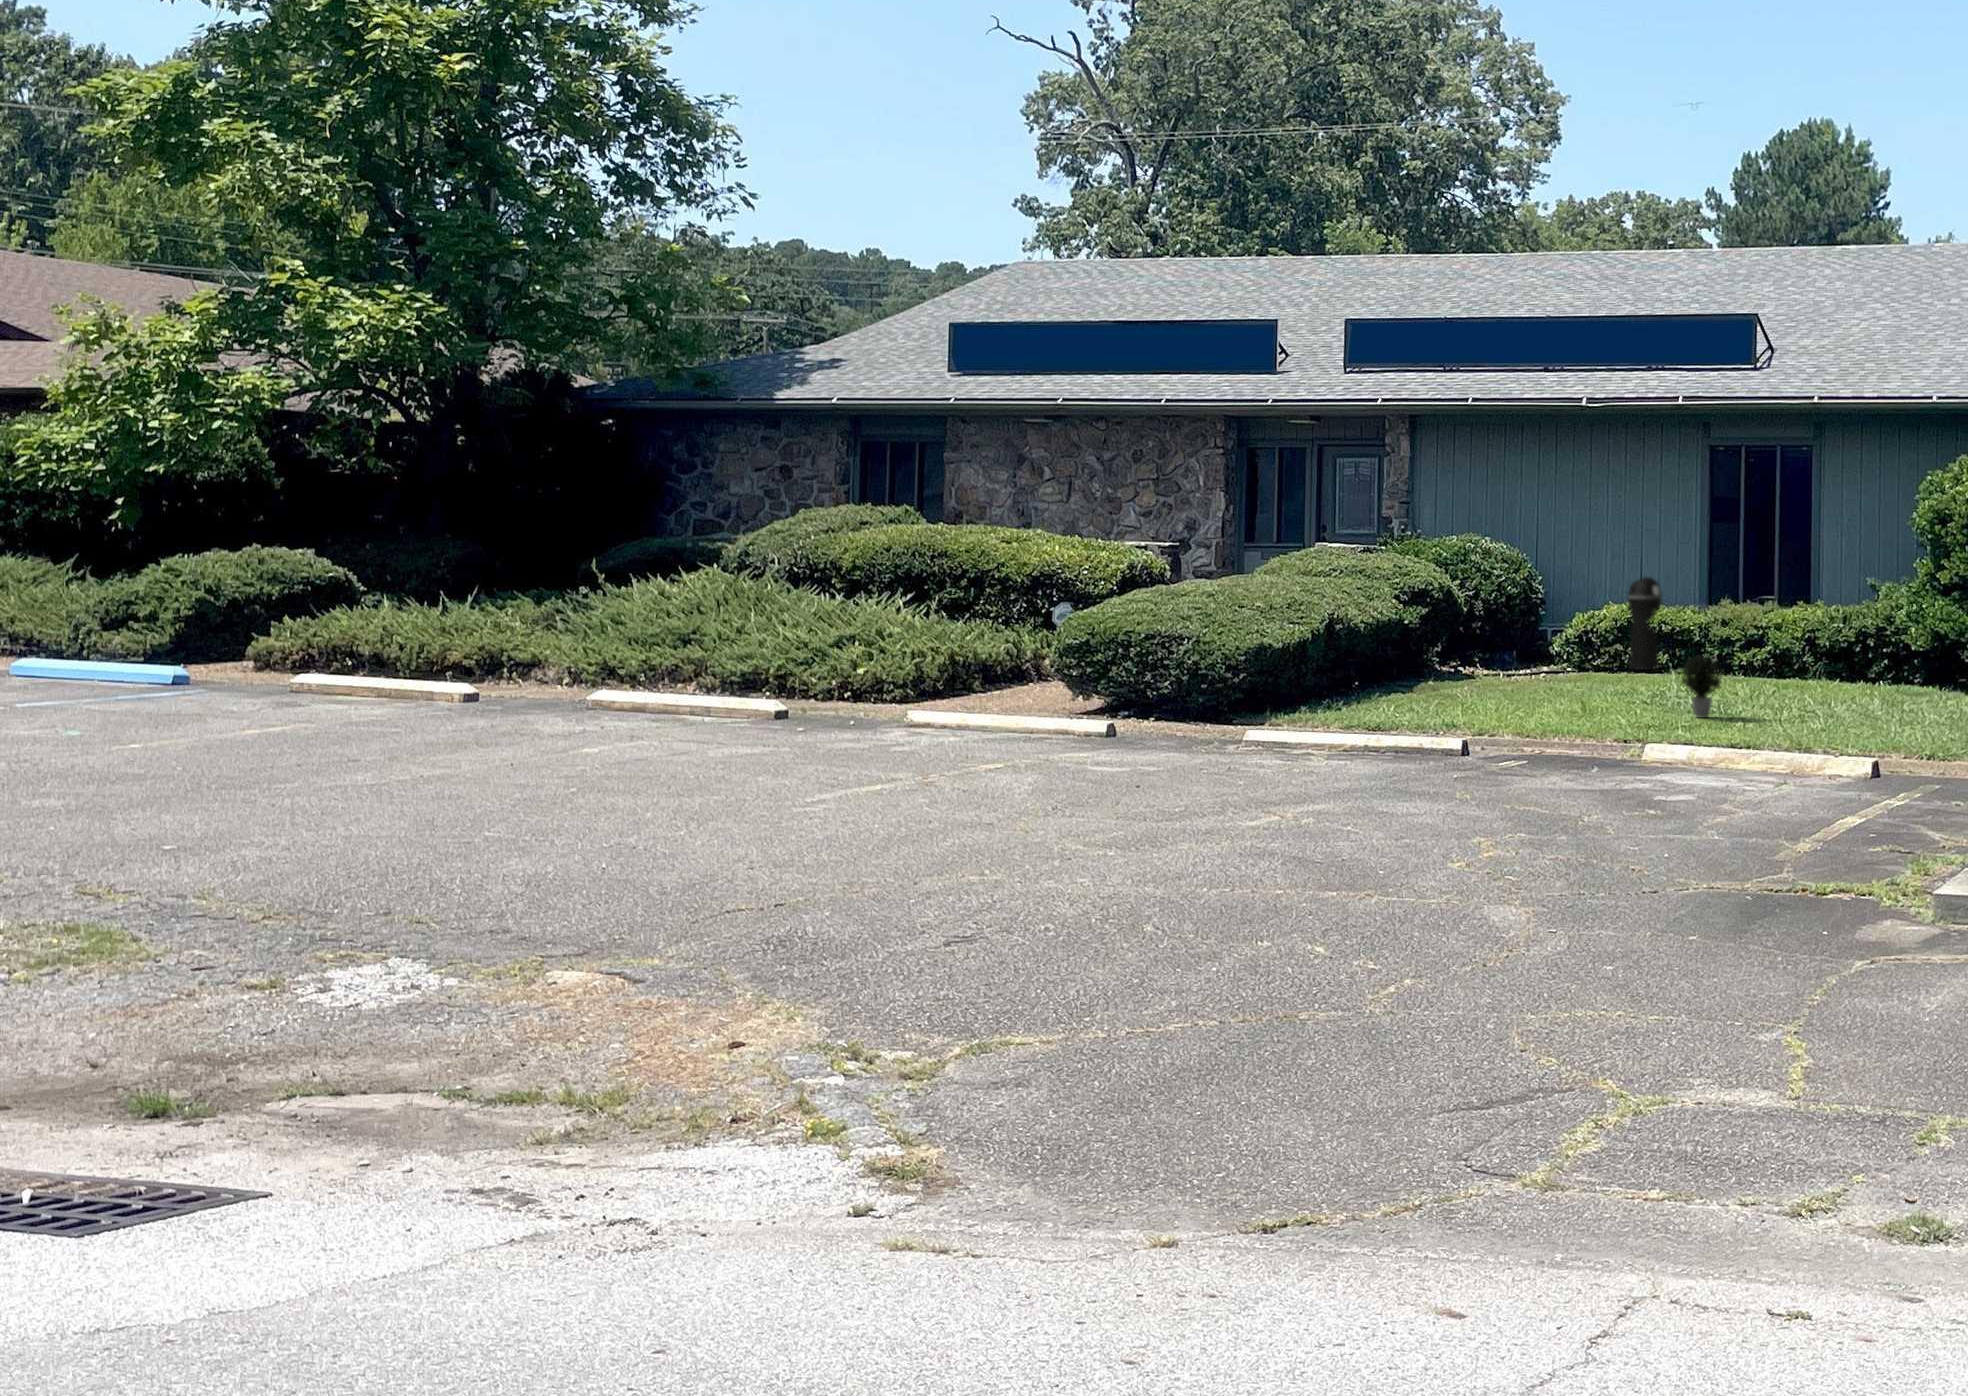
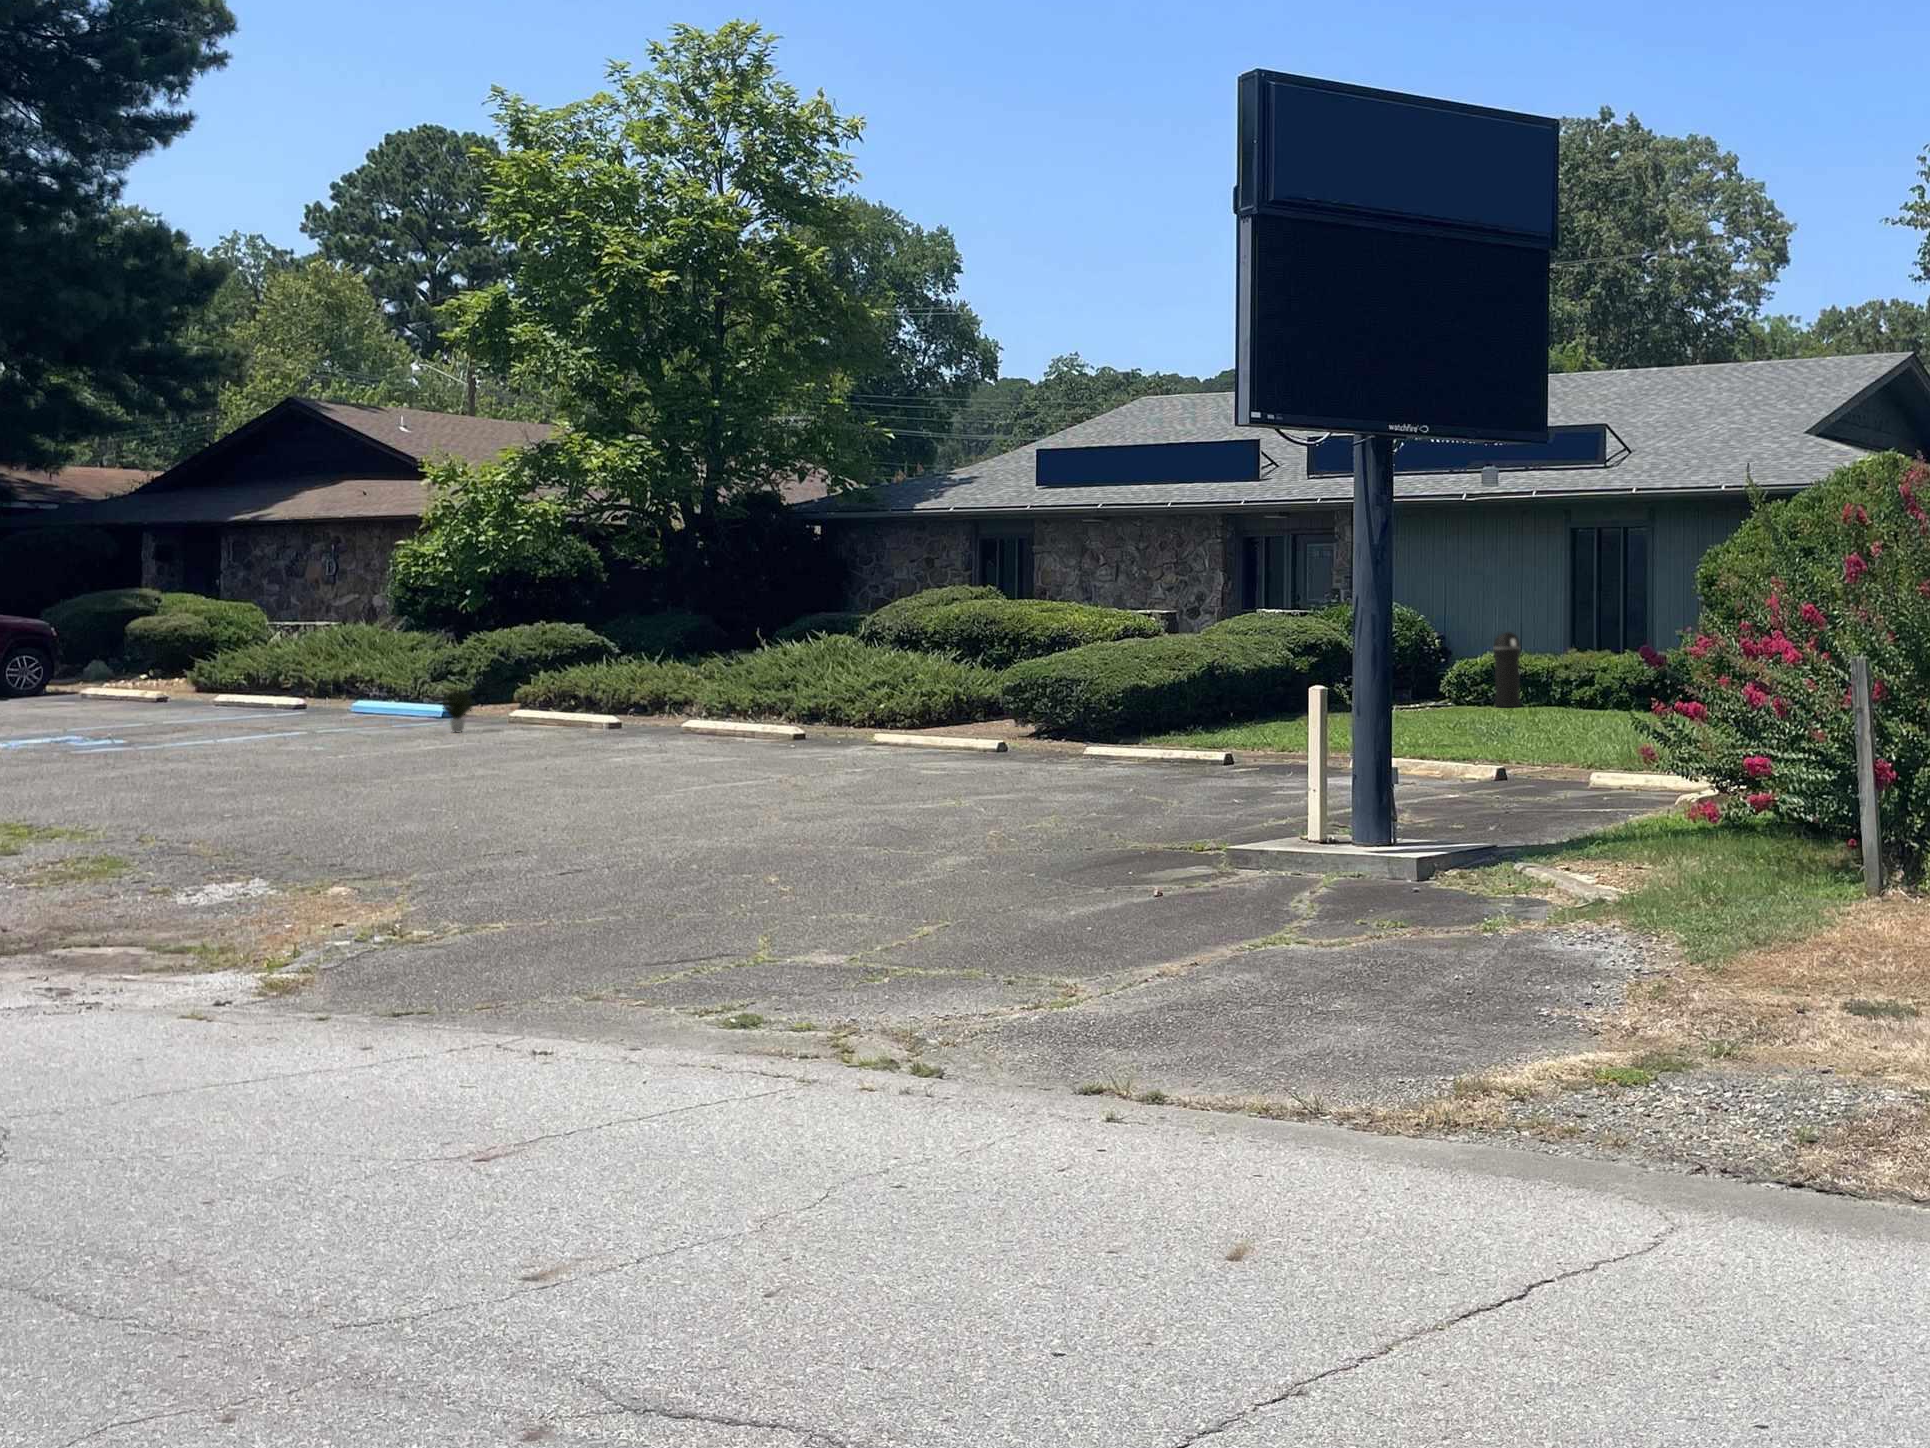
potted plant: present [1682,655,1722,718] -> present [442,690,472,732]

